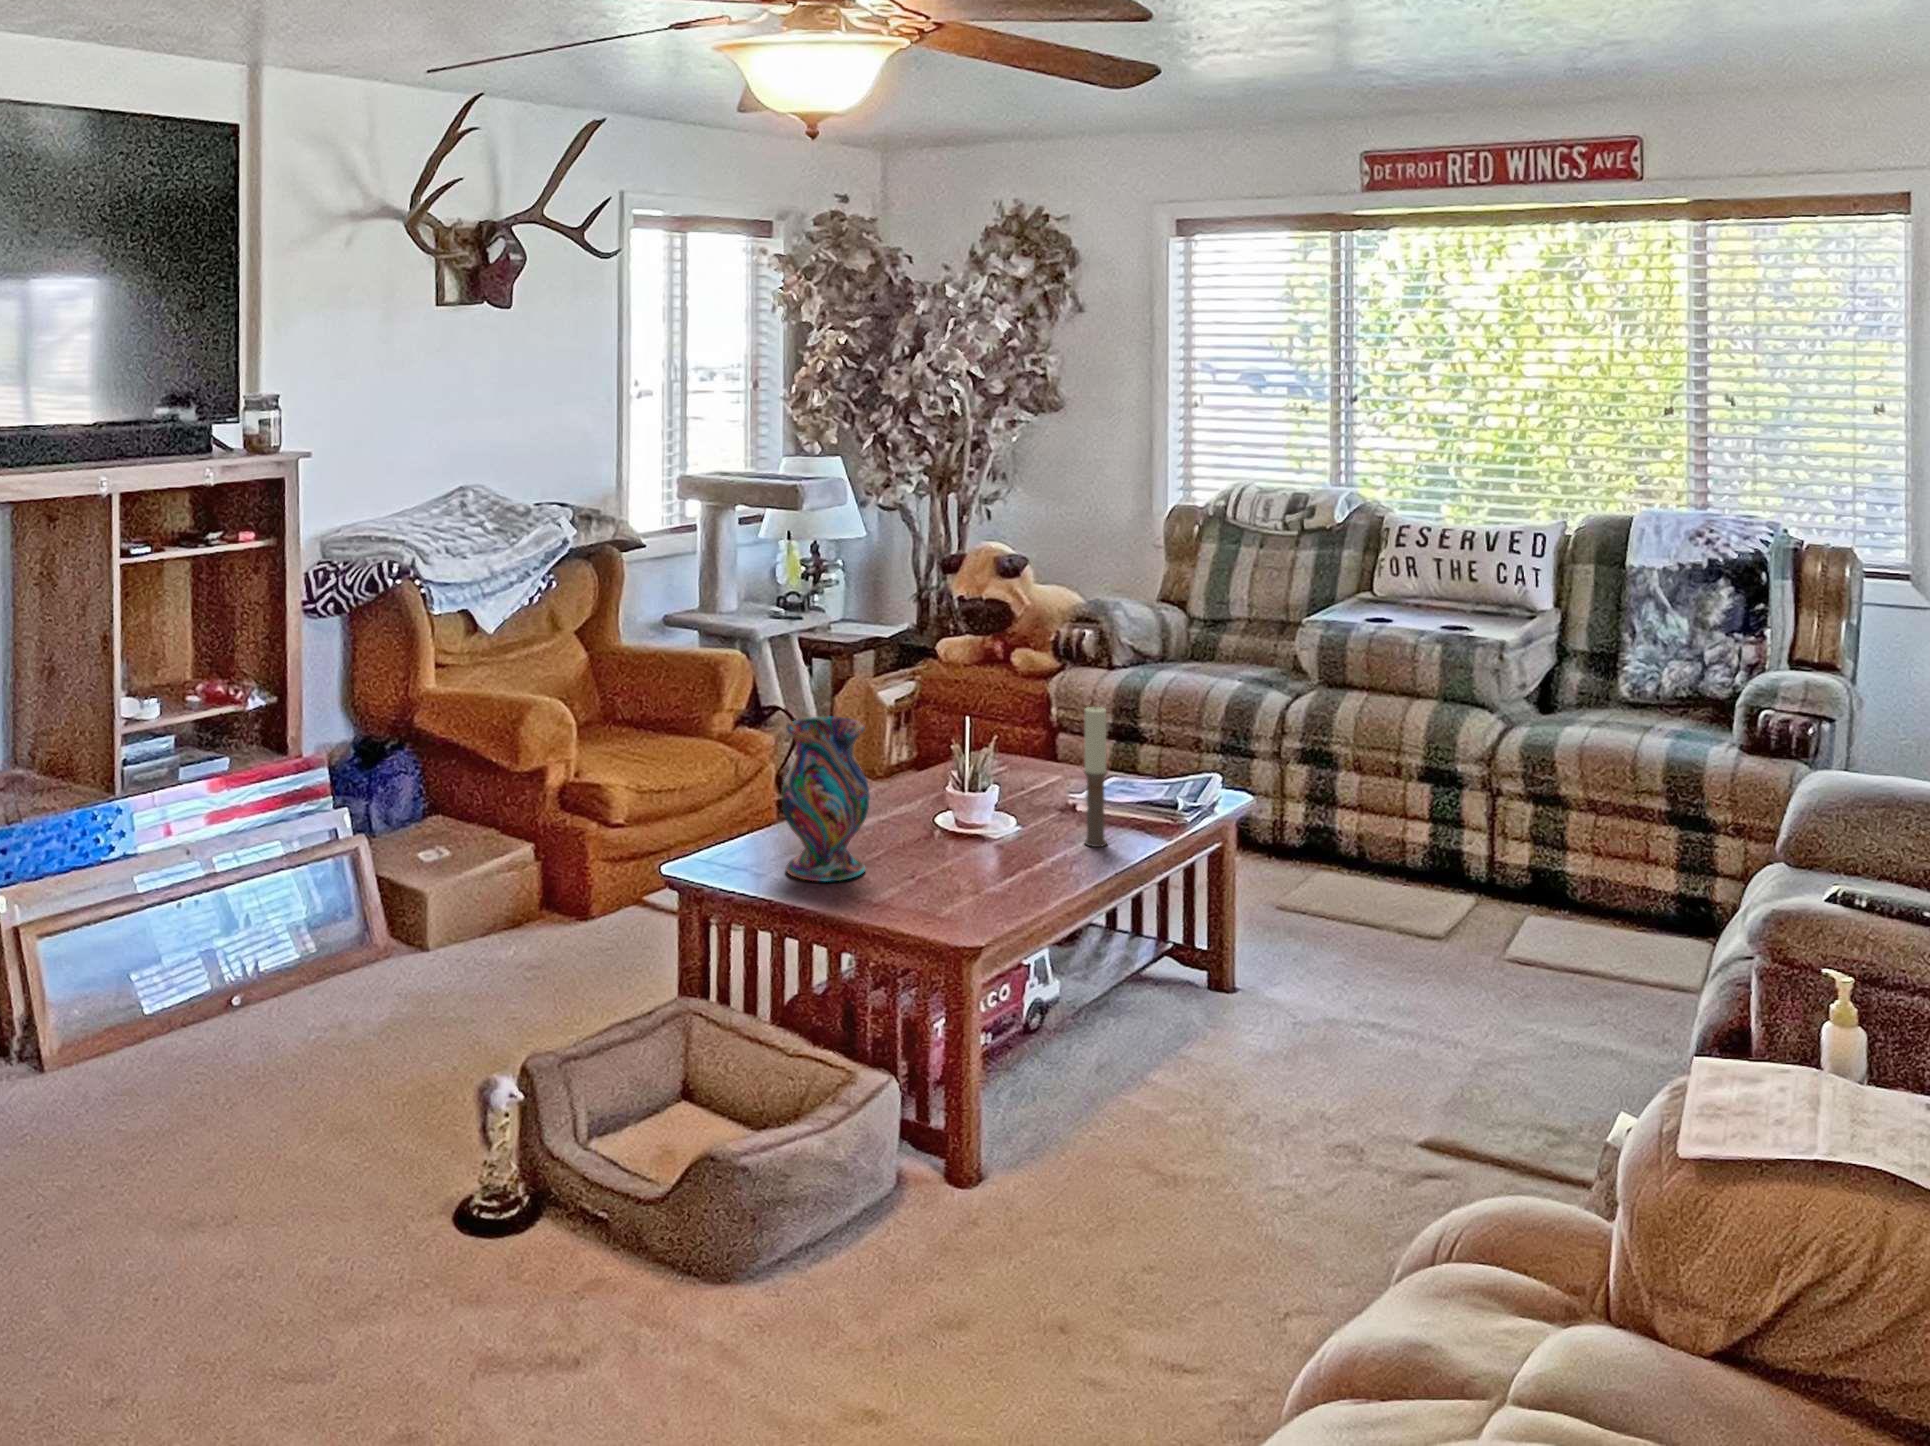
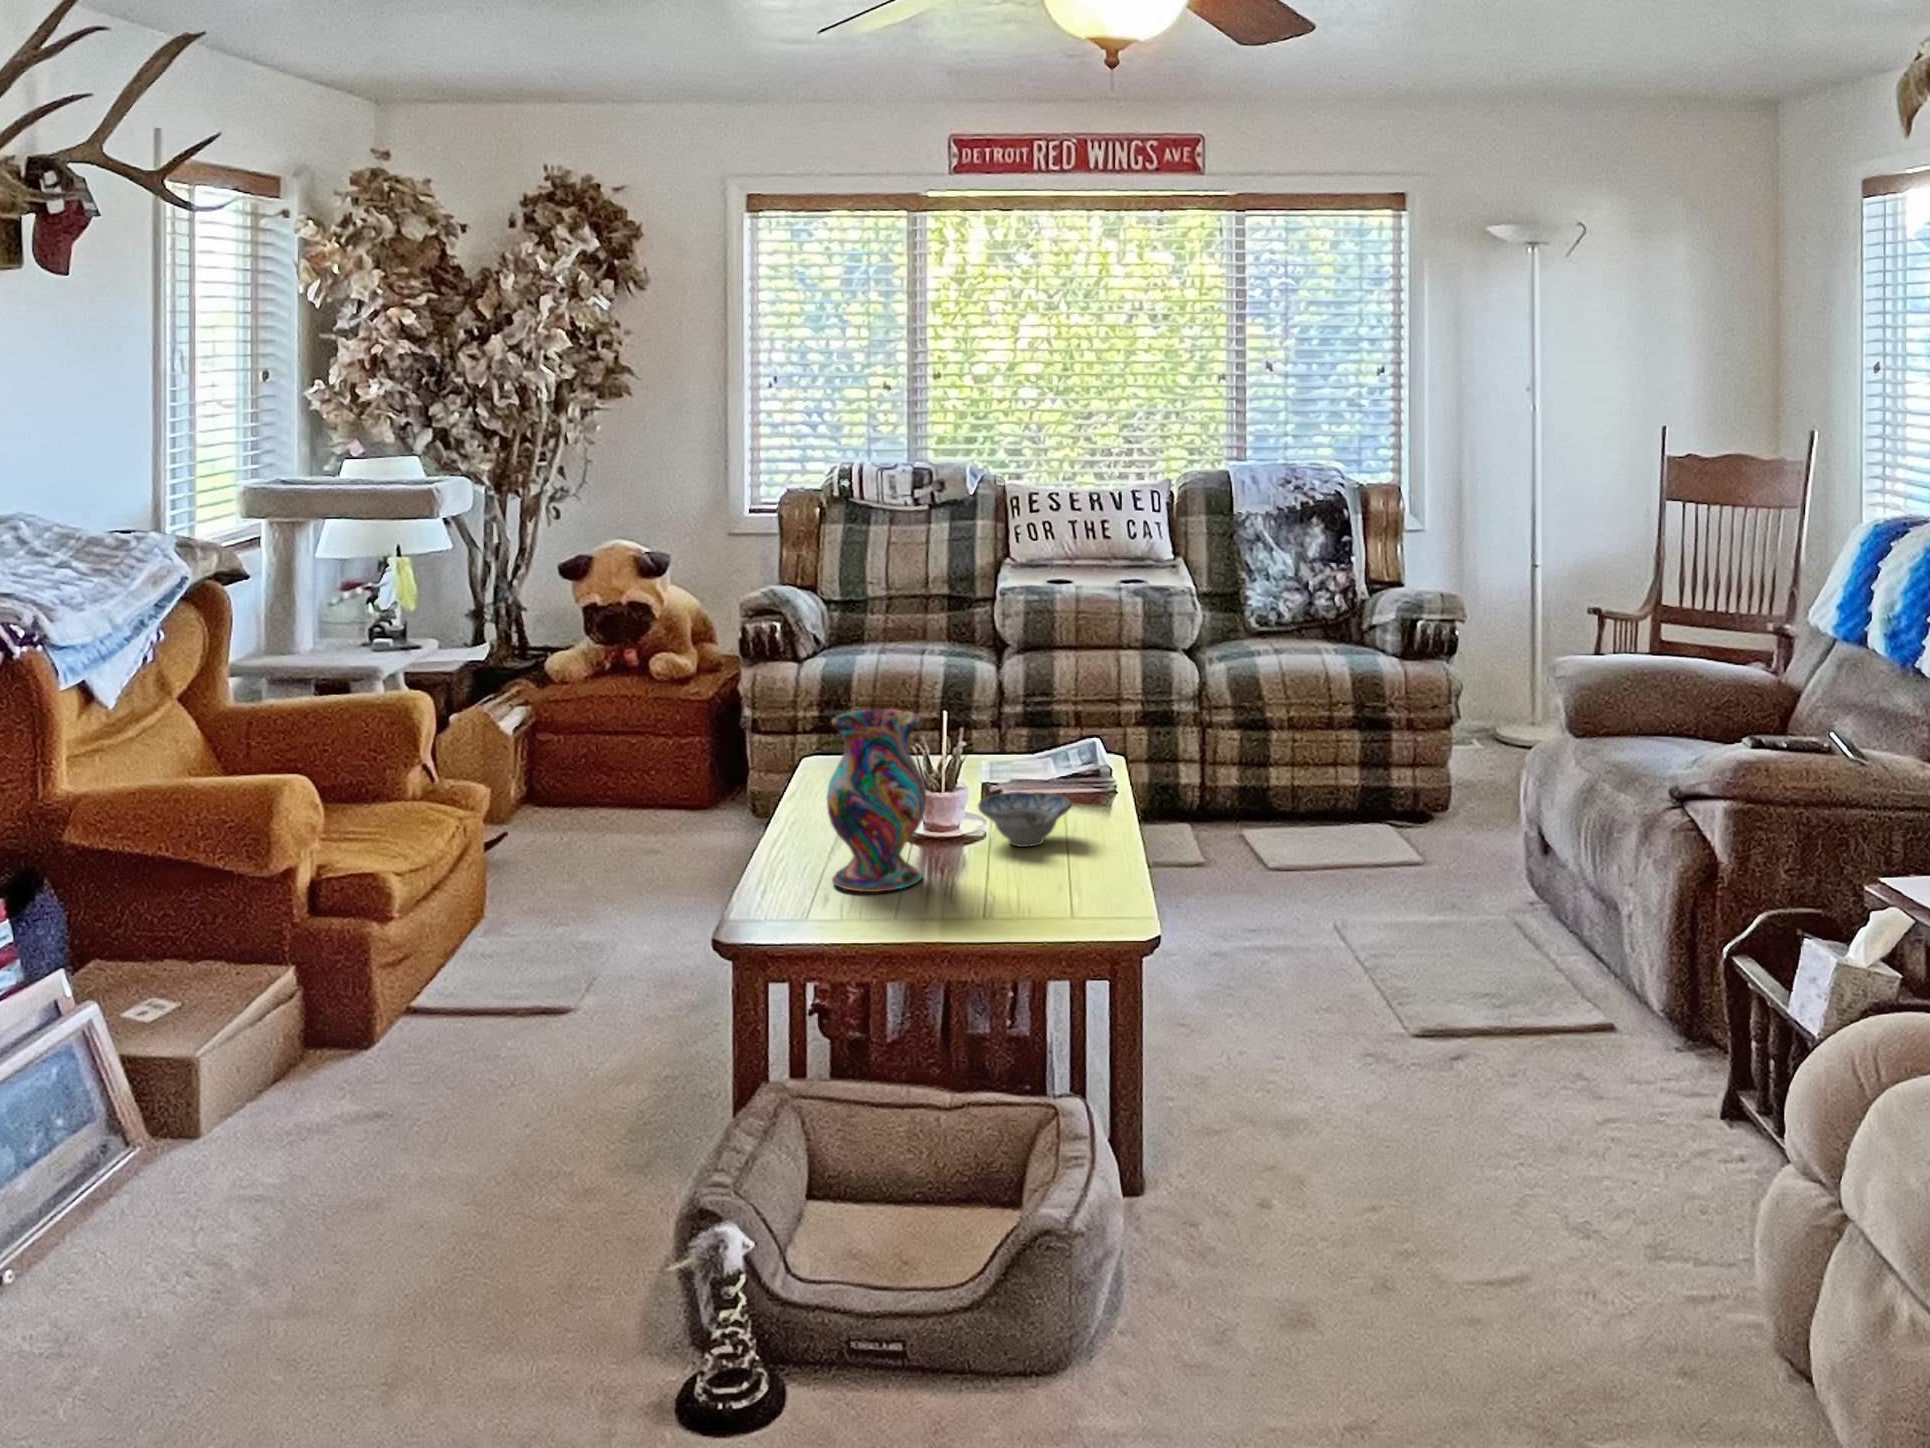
candle: present [1084,707,1107,847] -> none [1054,665,1079,810]
ceramic bowl: none [951,816,1041,872] -> present [978,792,1072,847]

